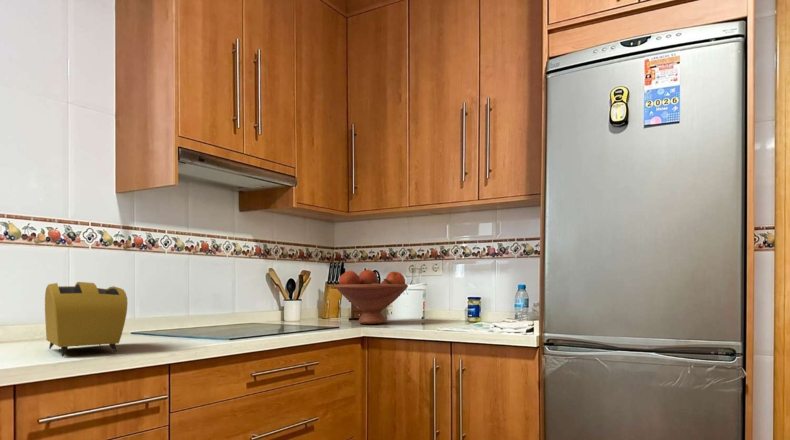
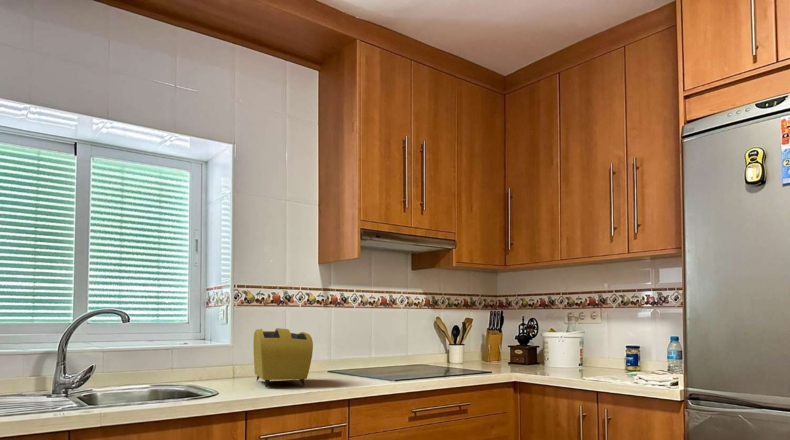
fruit bowl: present [335,270,408,324] -> none [492,318,562,370]

